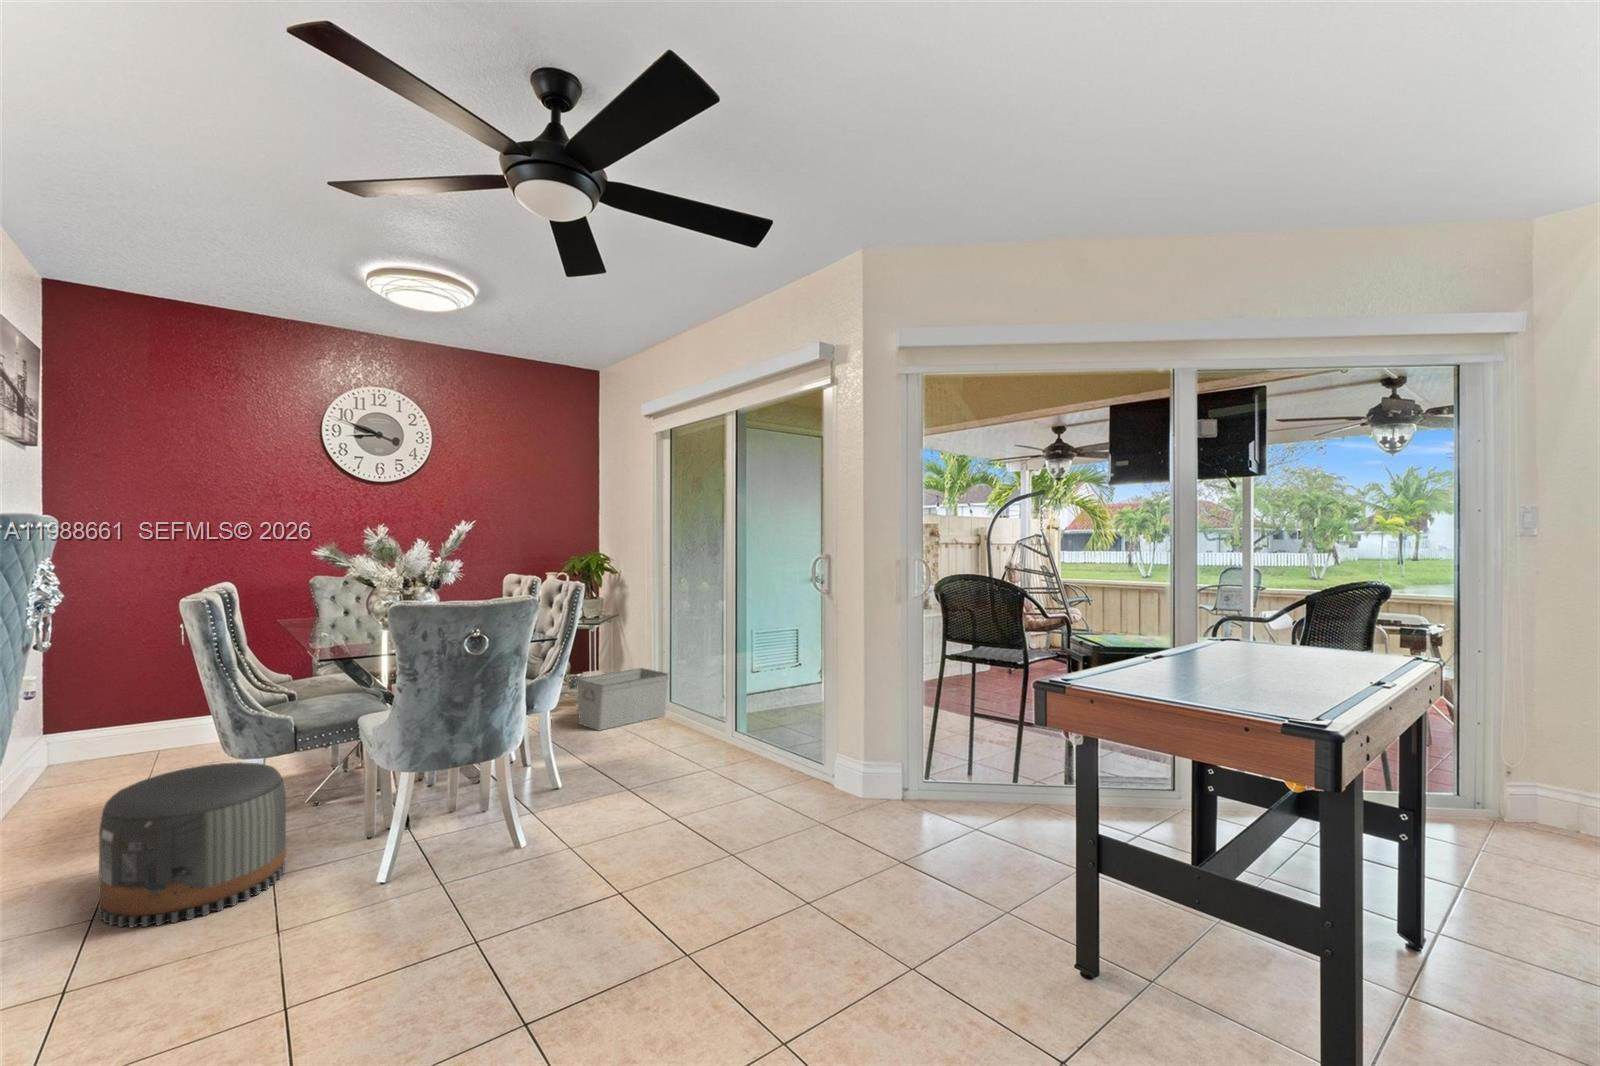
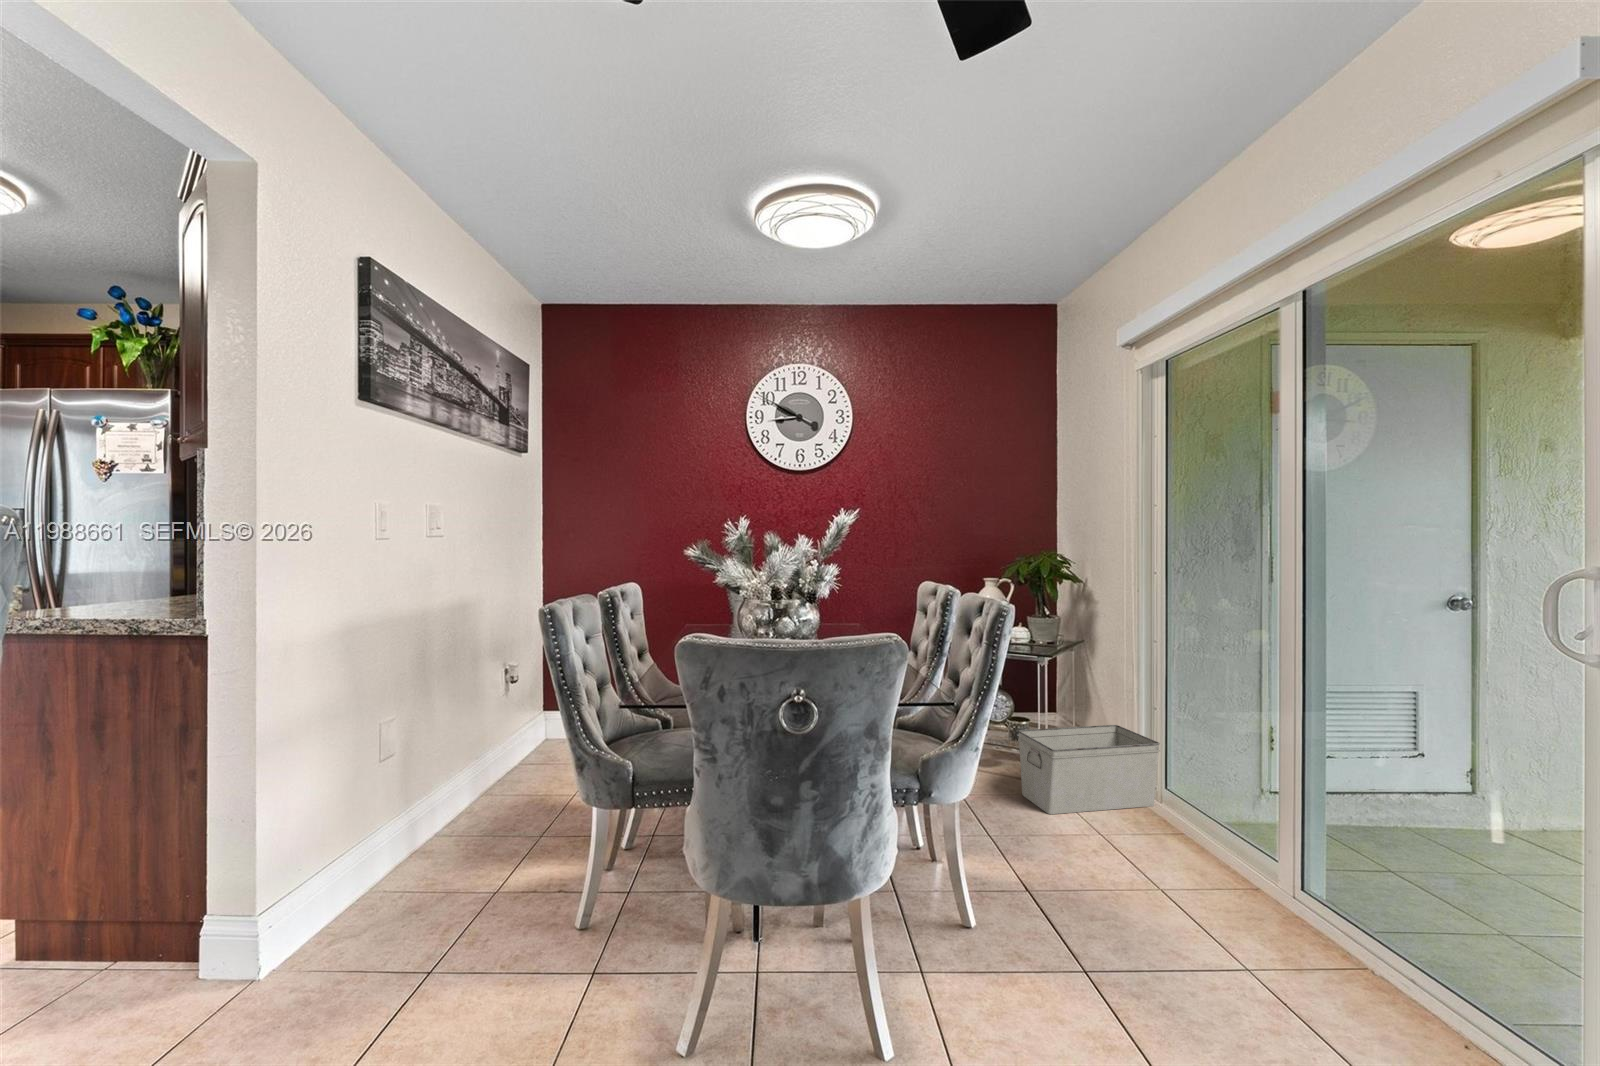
pouf: present [99,762,286,927] -> none [425,808,612,1025]

